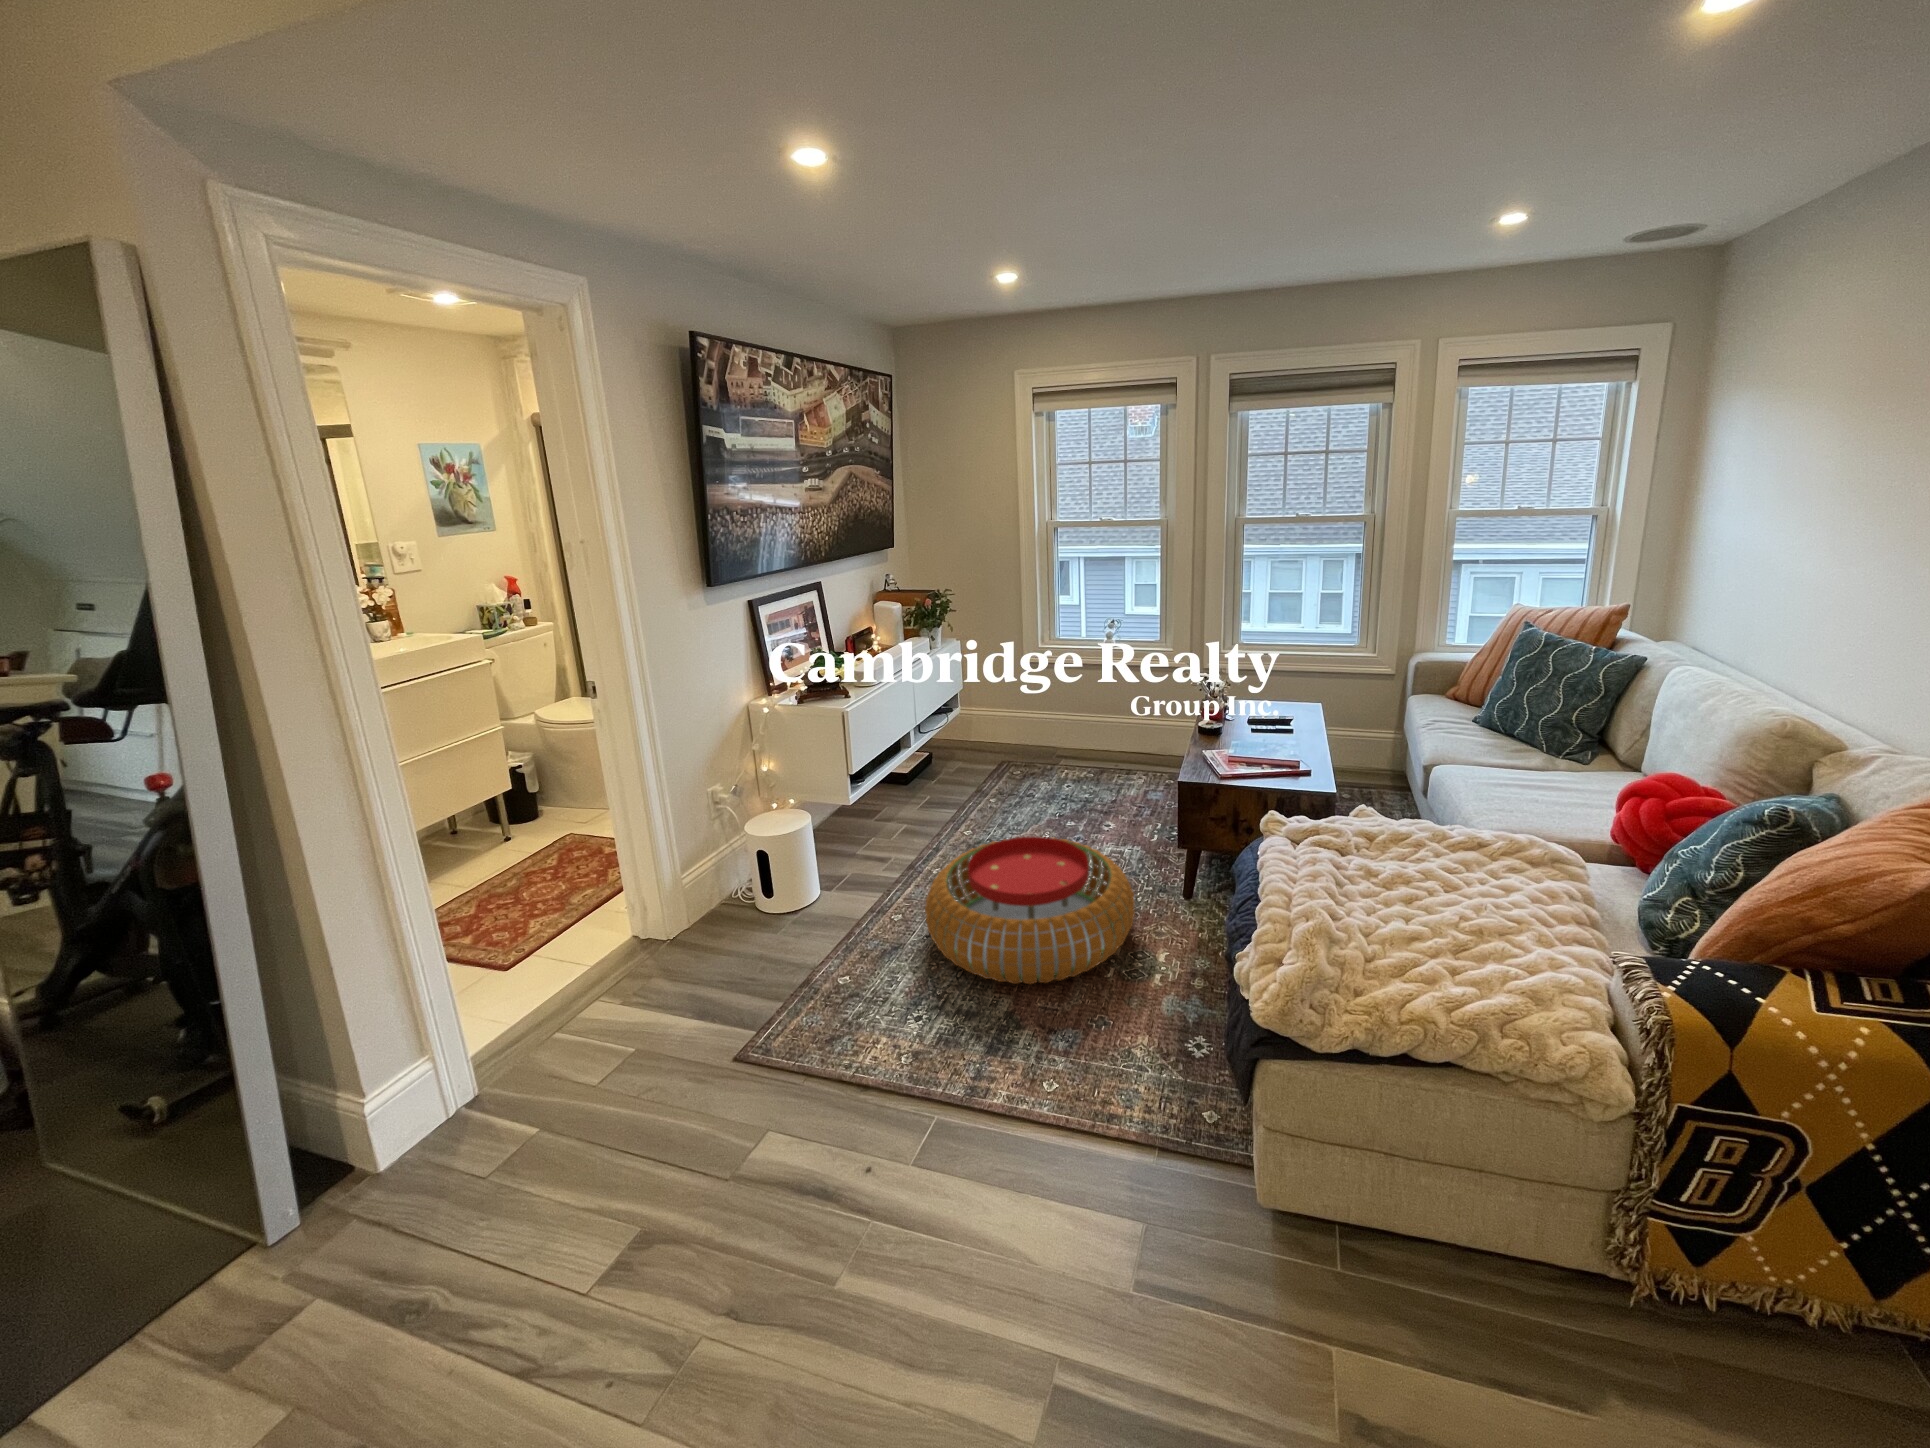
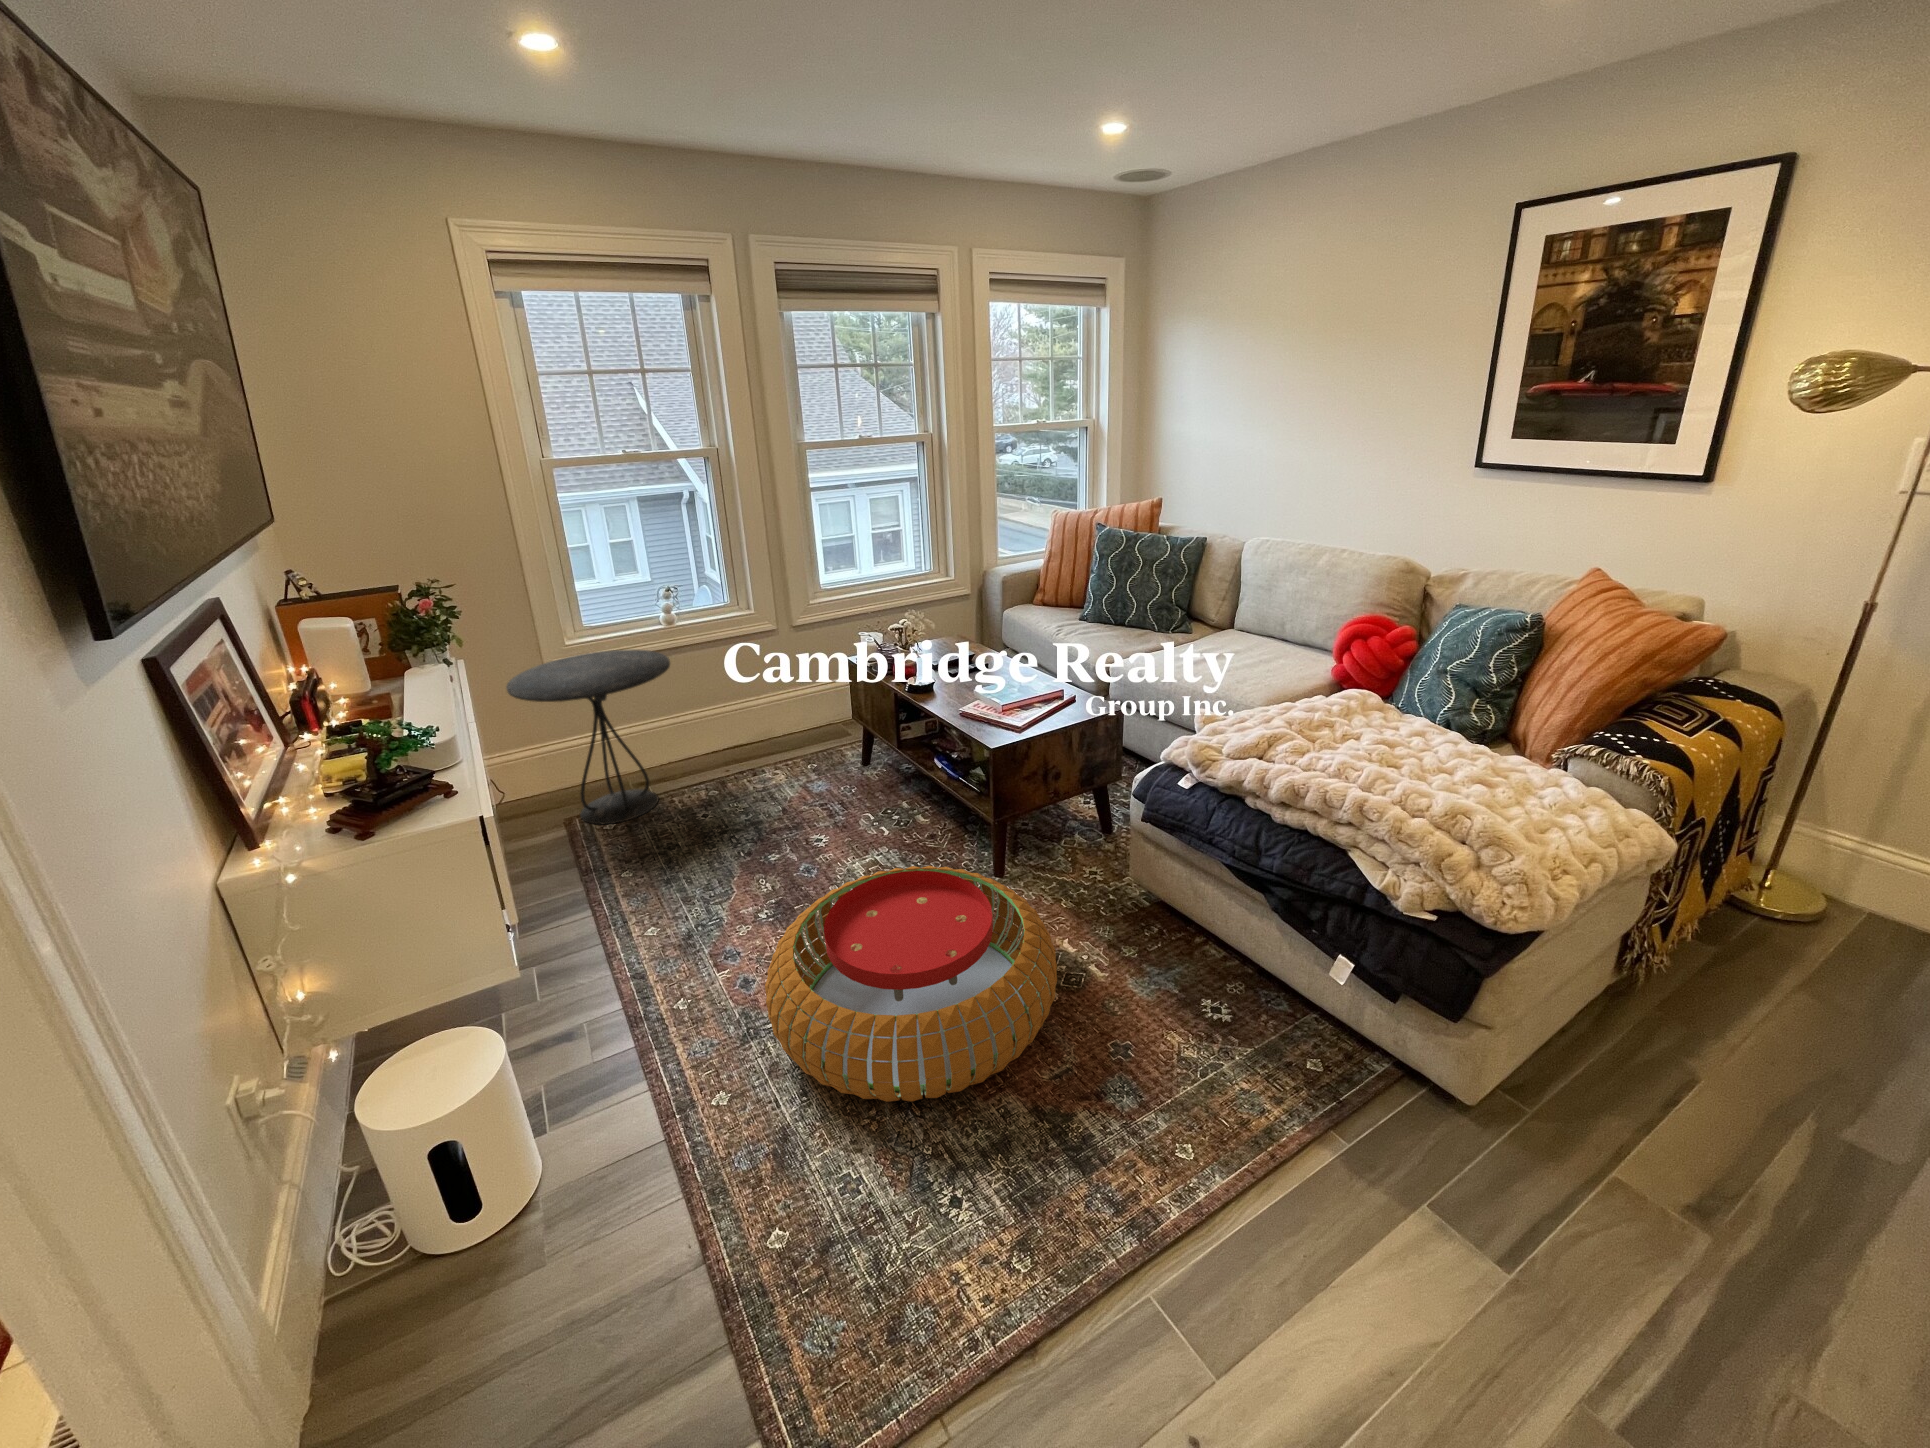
side table: none [983,654,1085,771] -> present [506,650,670,825]

